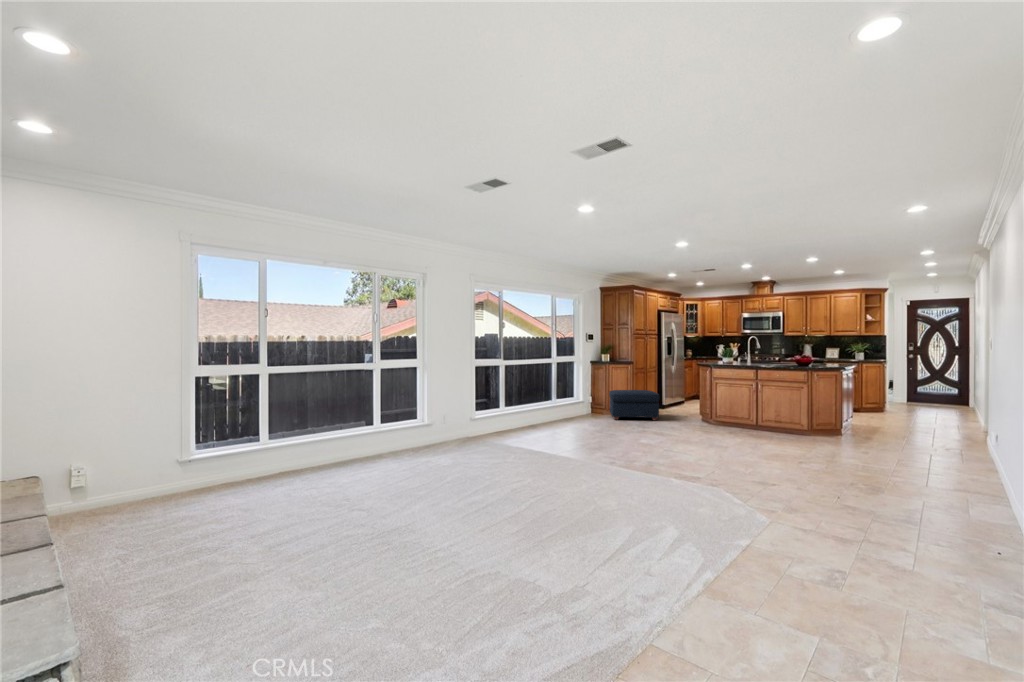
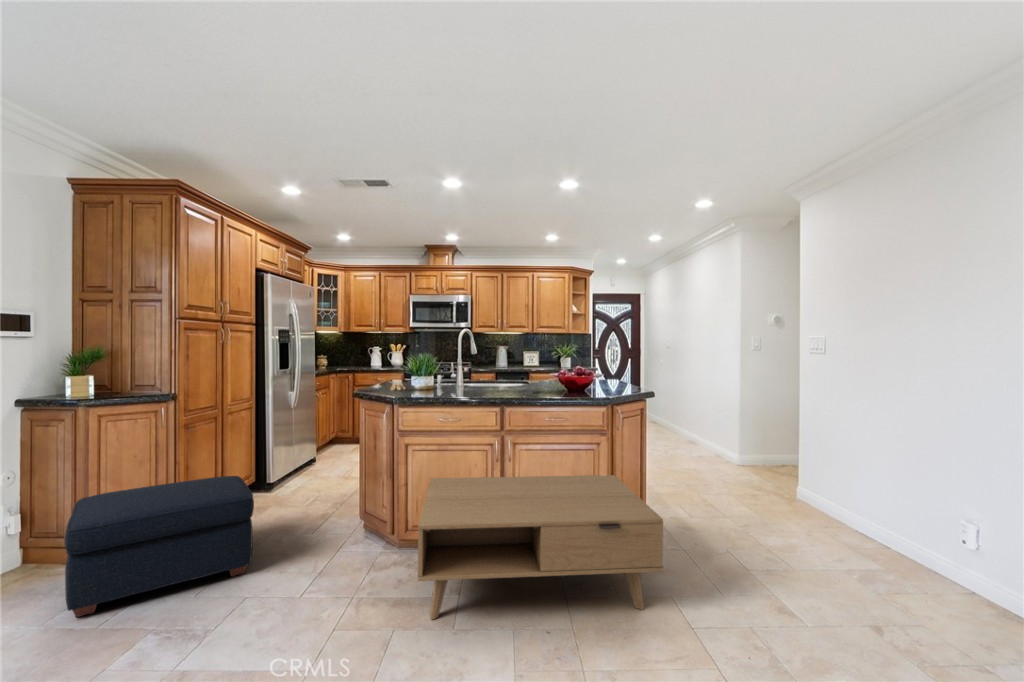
coffee table: none [710,396,812,444] -> present [418,475,663,619]

